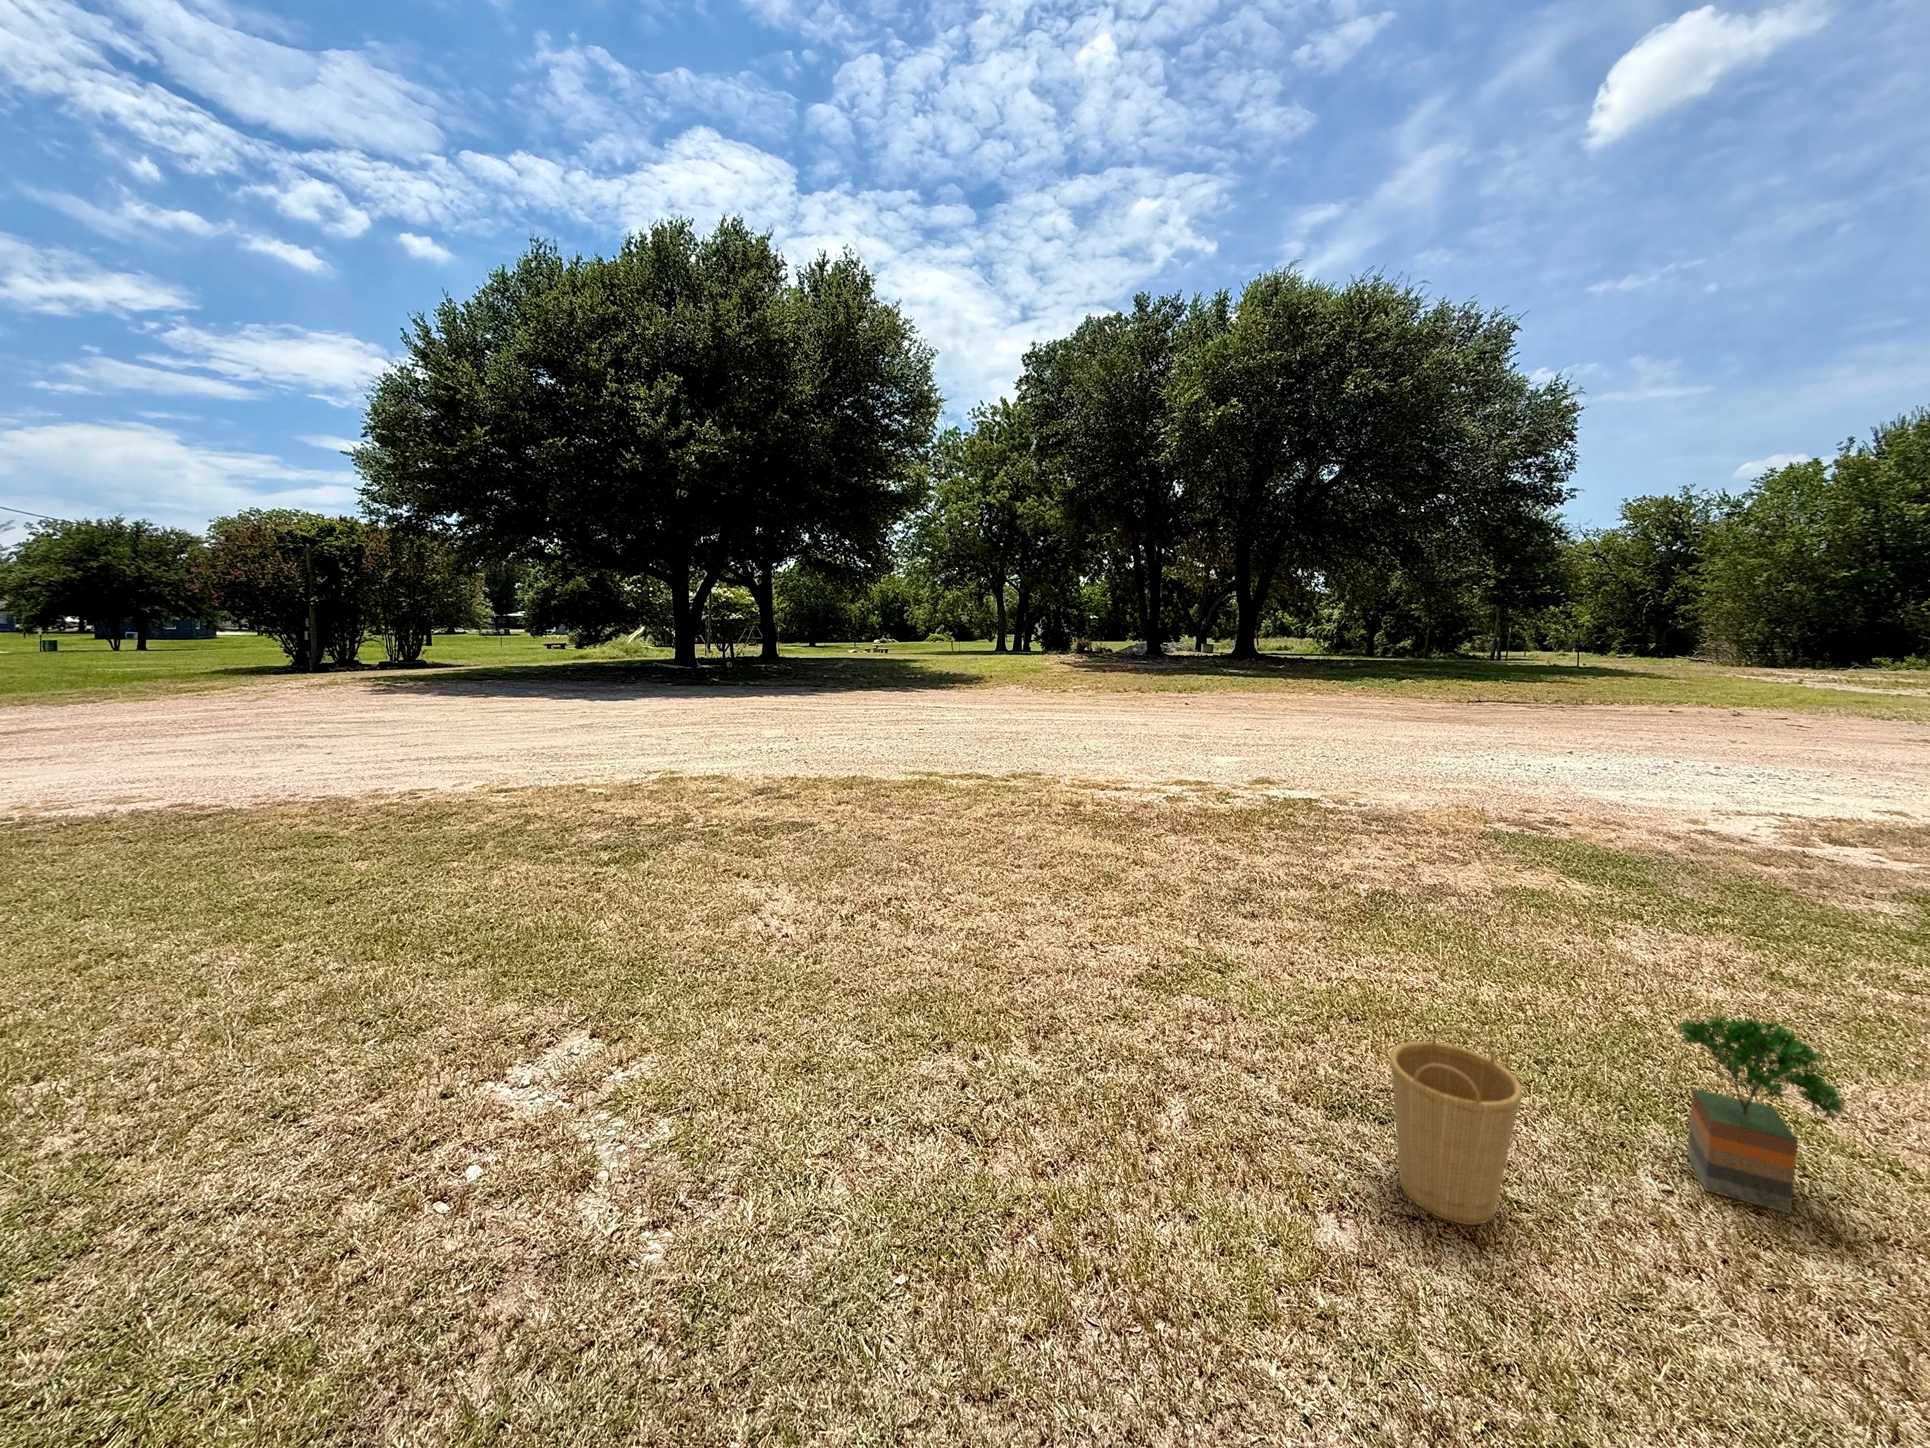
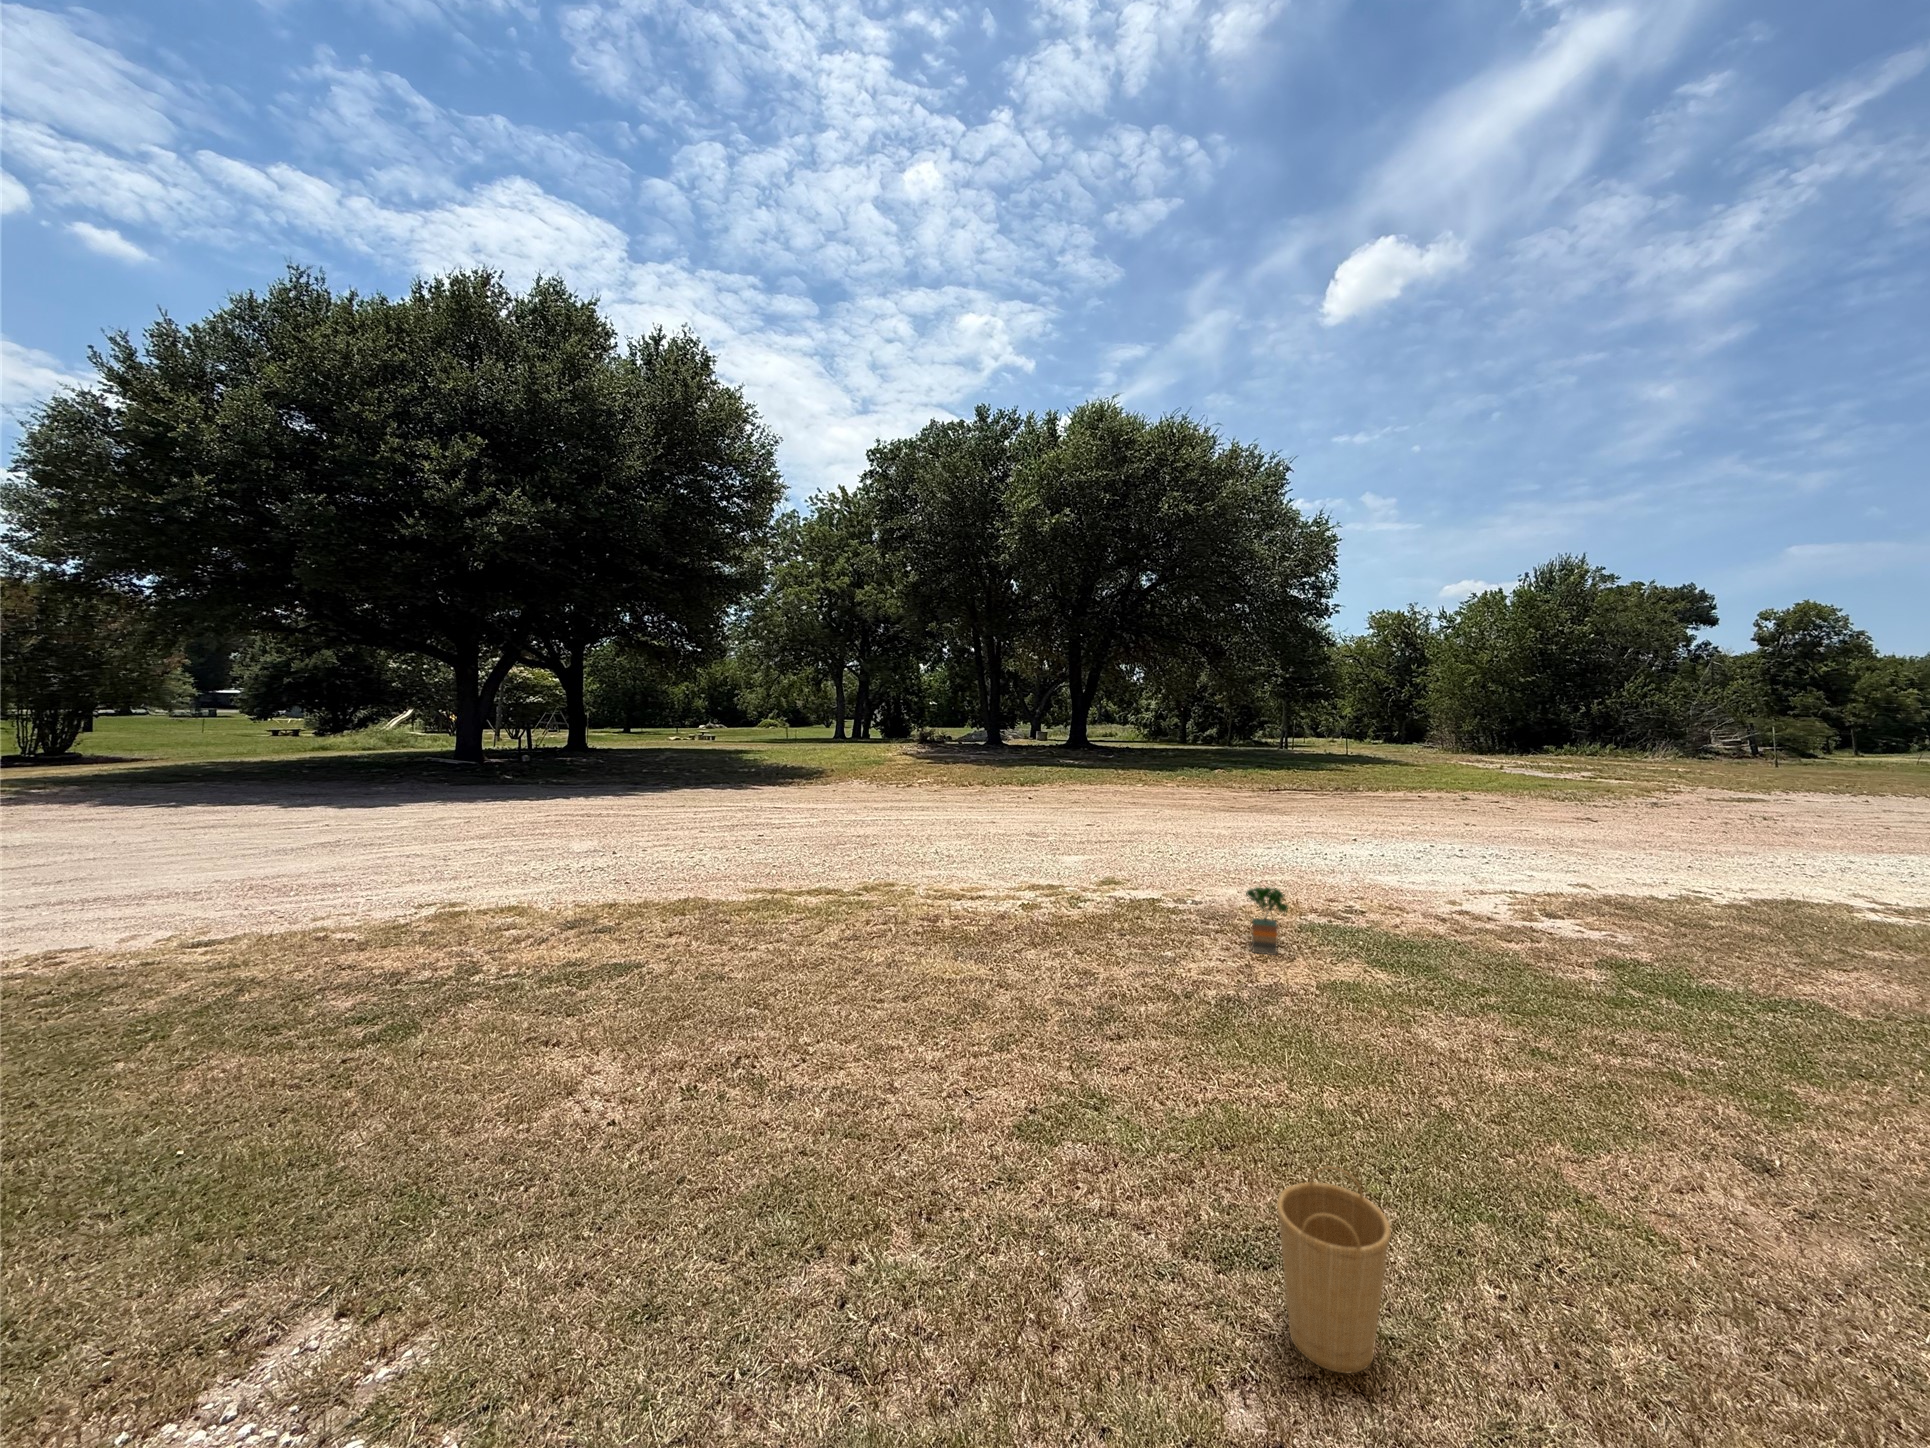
potted tree: present [1679,1014,1843,1214] -> present [1246,887,1288,955]

